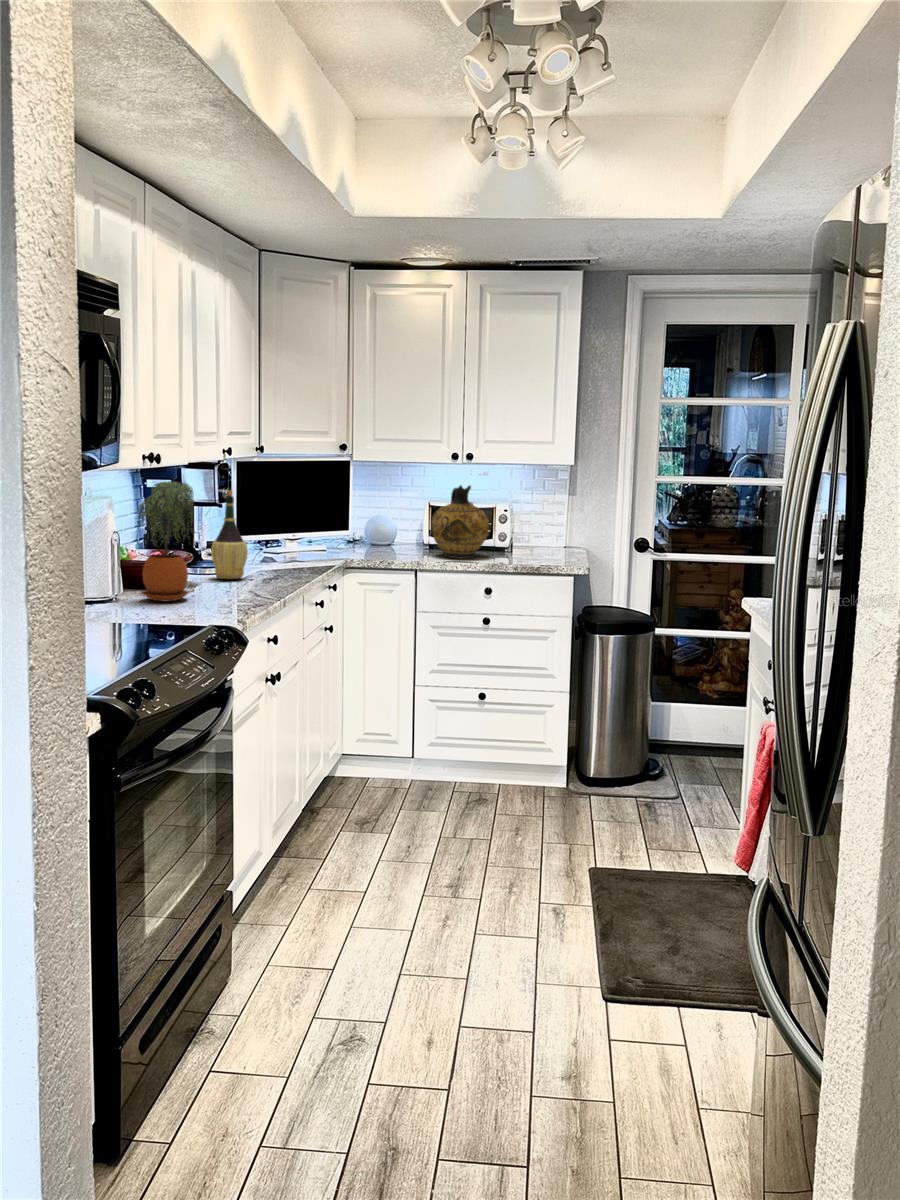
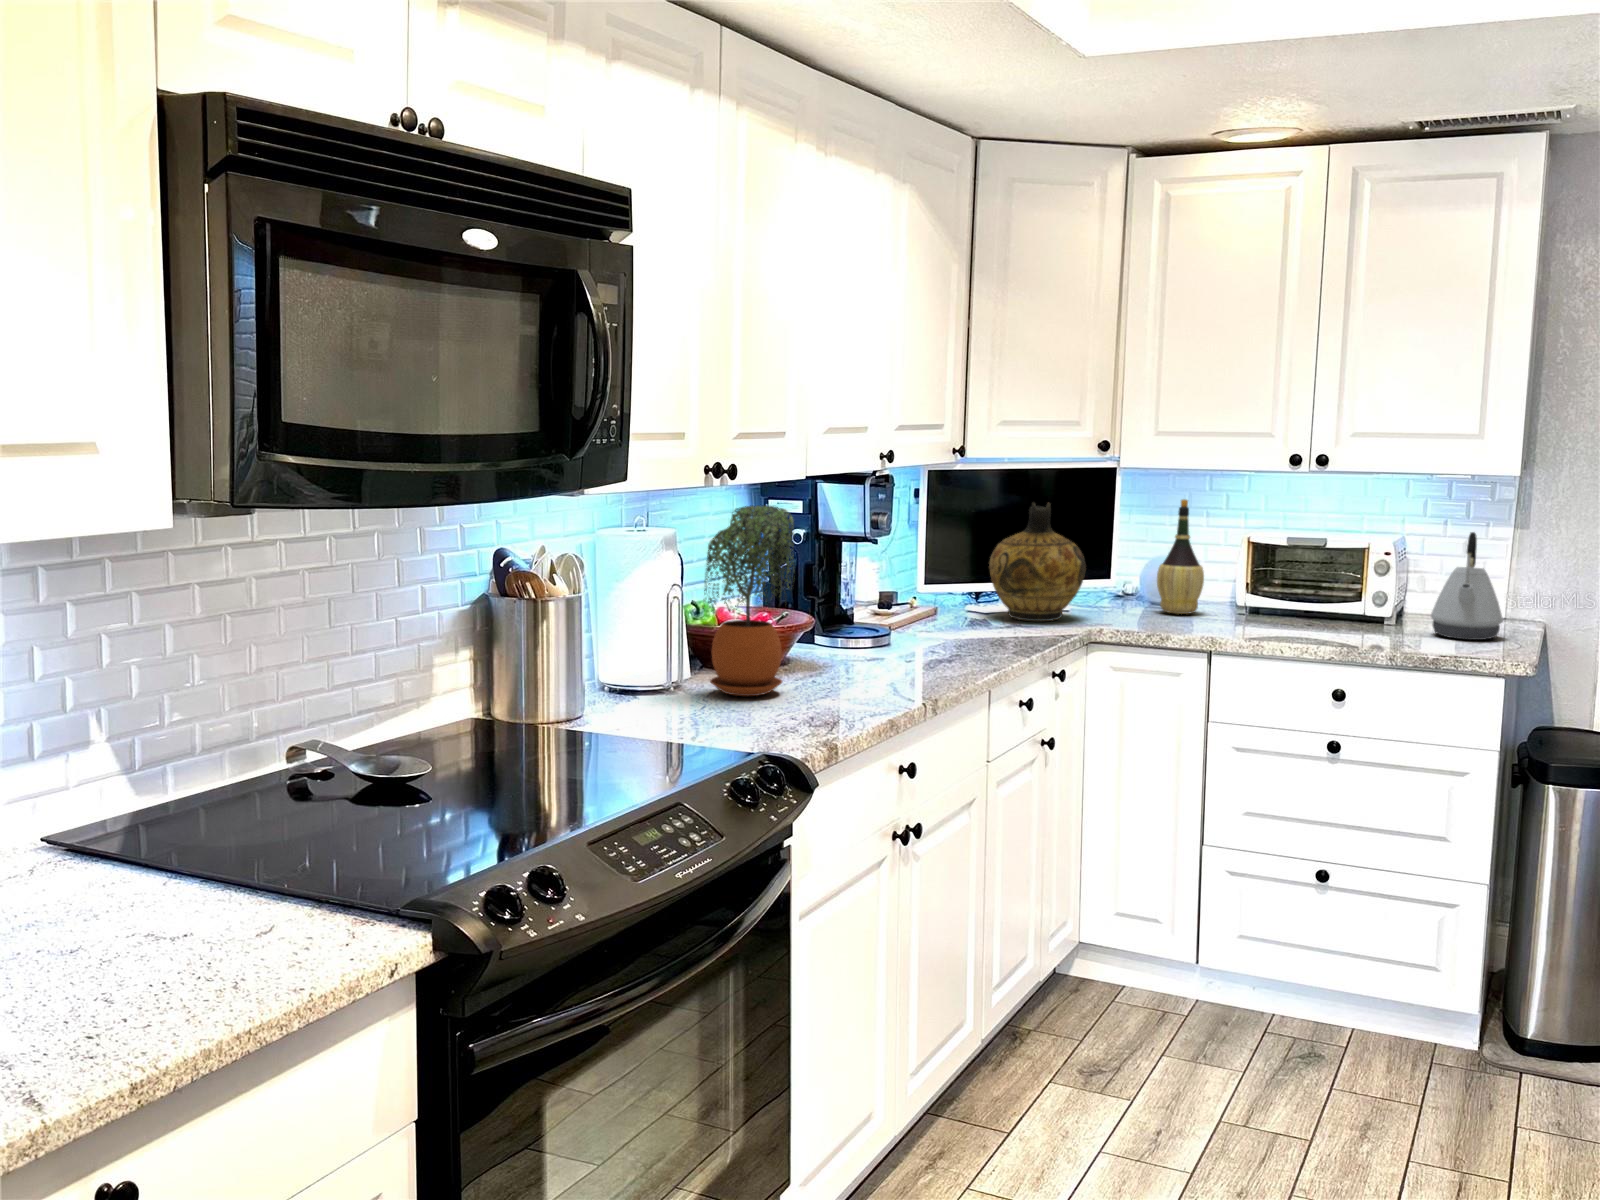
ceramic jug: present [431,485,490,558] -> present [989,503,1086,621]
wine bottle: present [211,490,248,579] -> present [1157,499,1204,614]
kettle: none [533,497,571,558] -> present [1431,532,1503,640]

